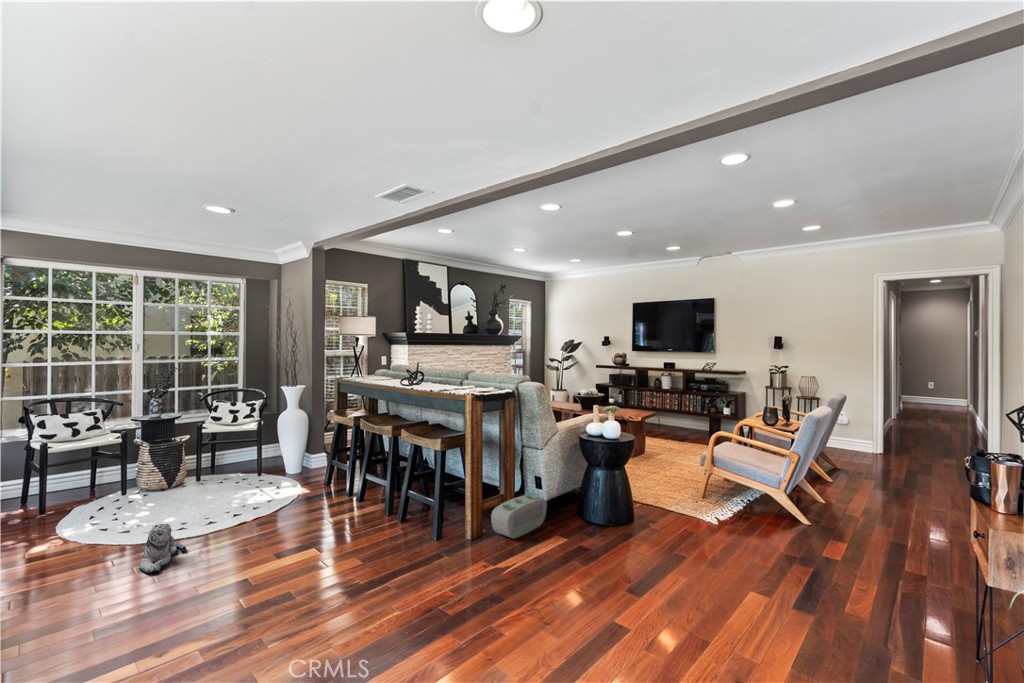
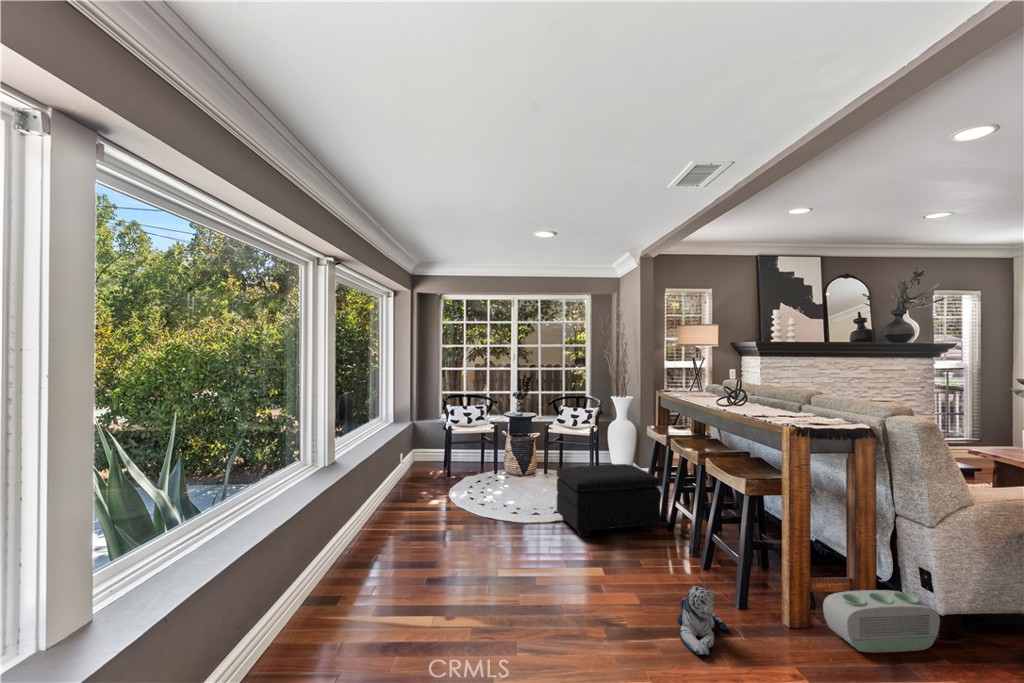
footstool: none [239,450,351,530] -> present [557,464,660,537]
plush toy: present [139,524,186,574] -> present [677,586,727,655]

